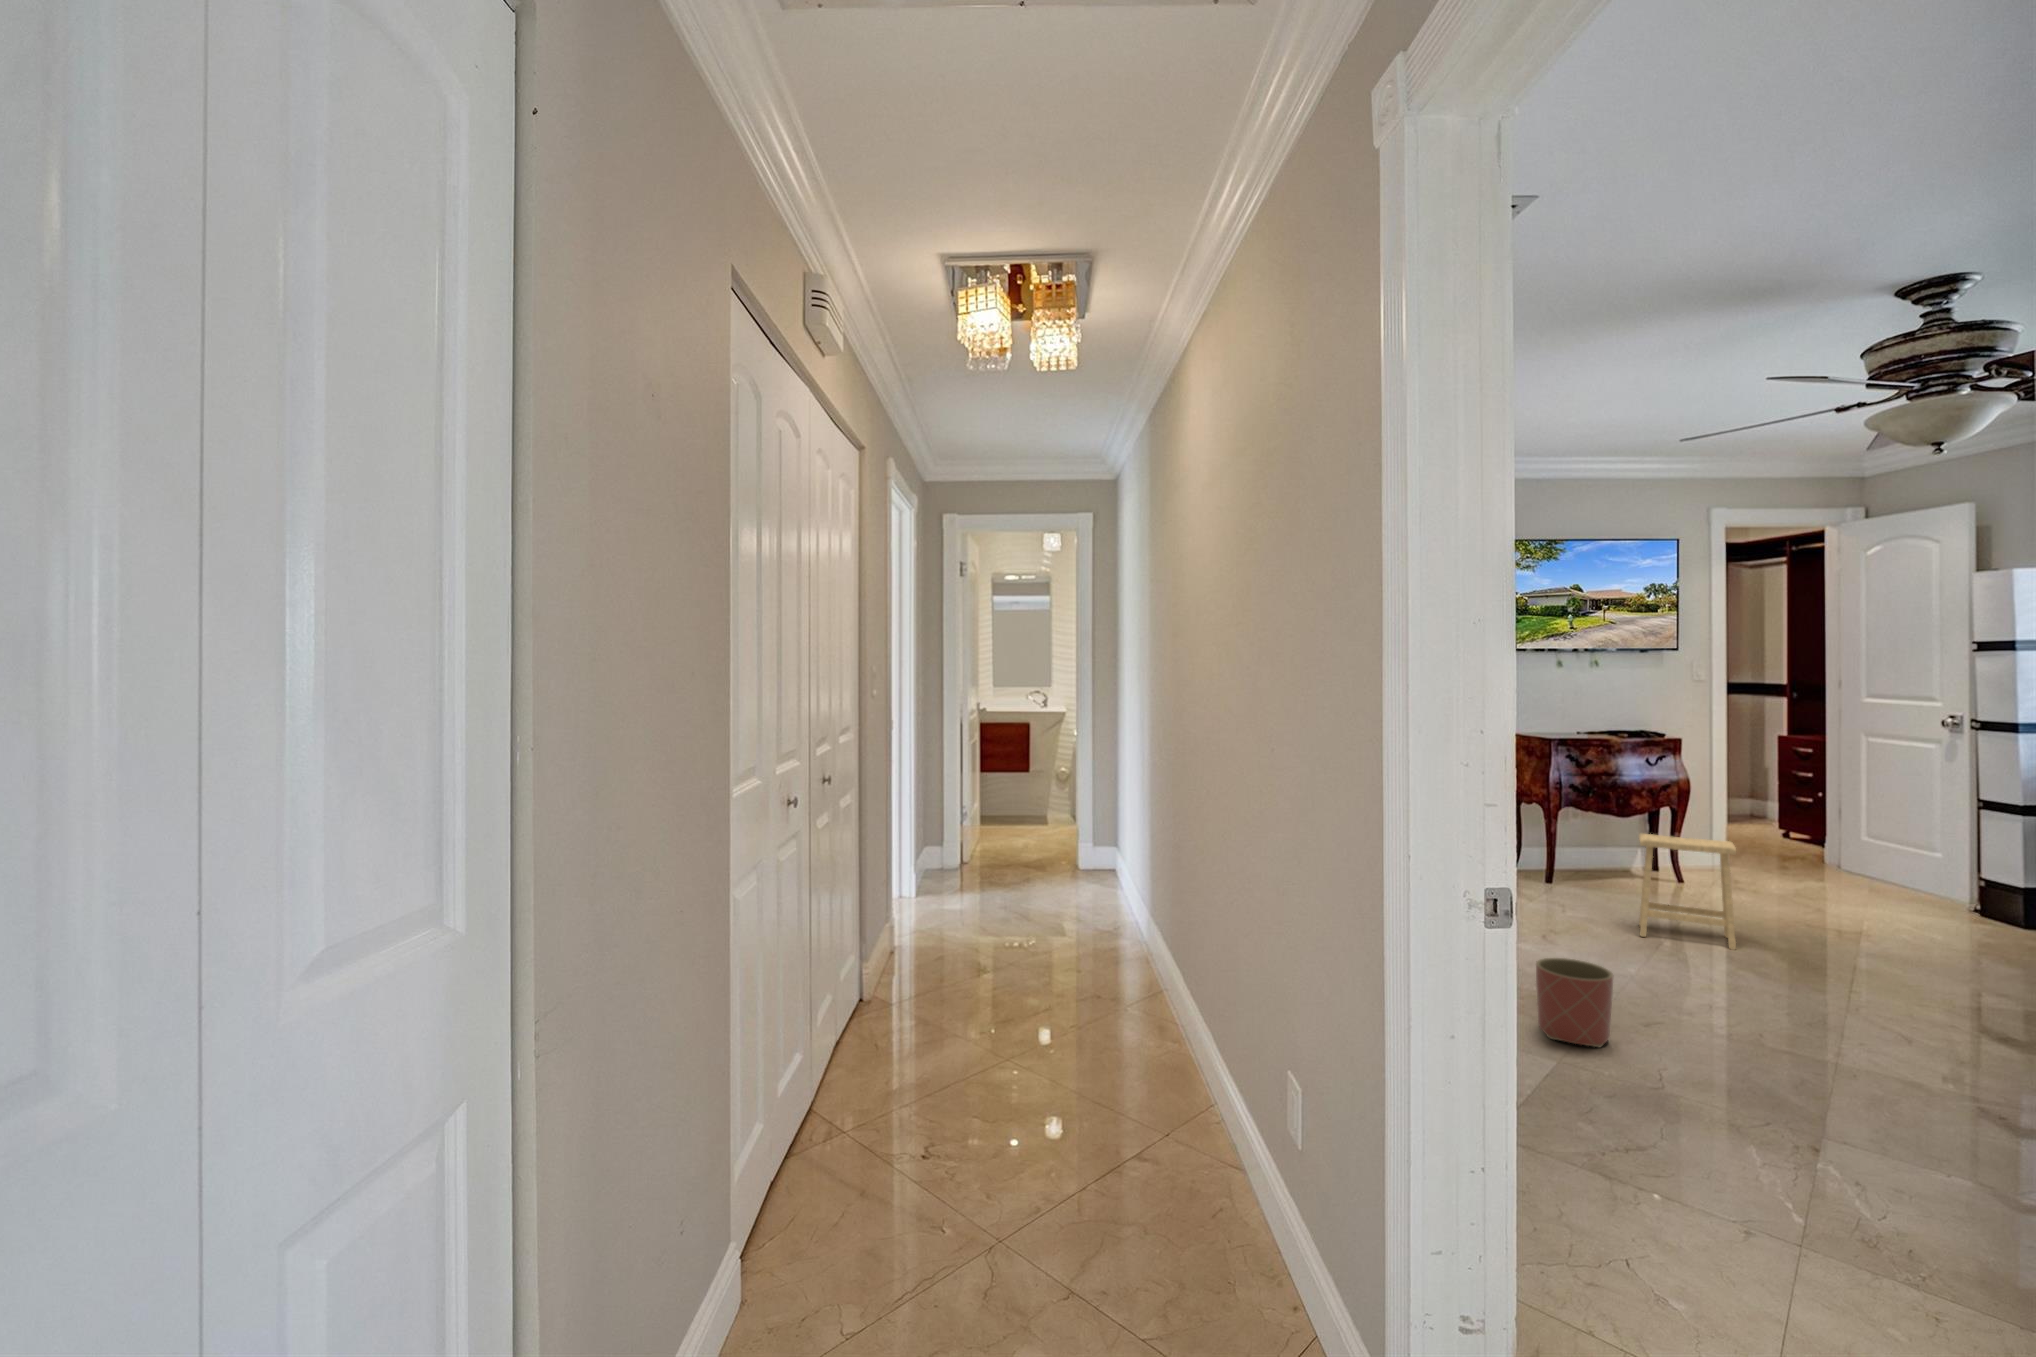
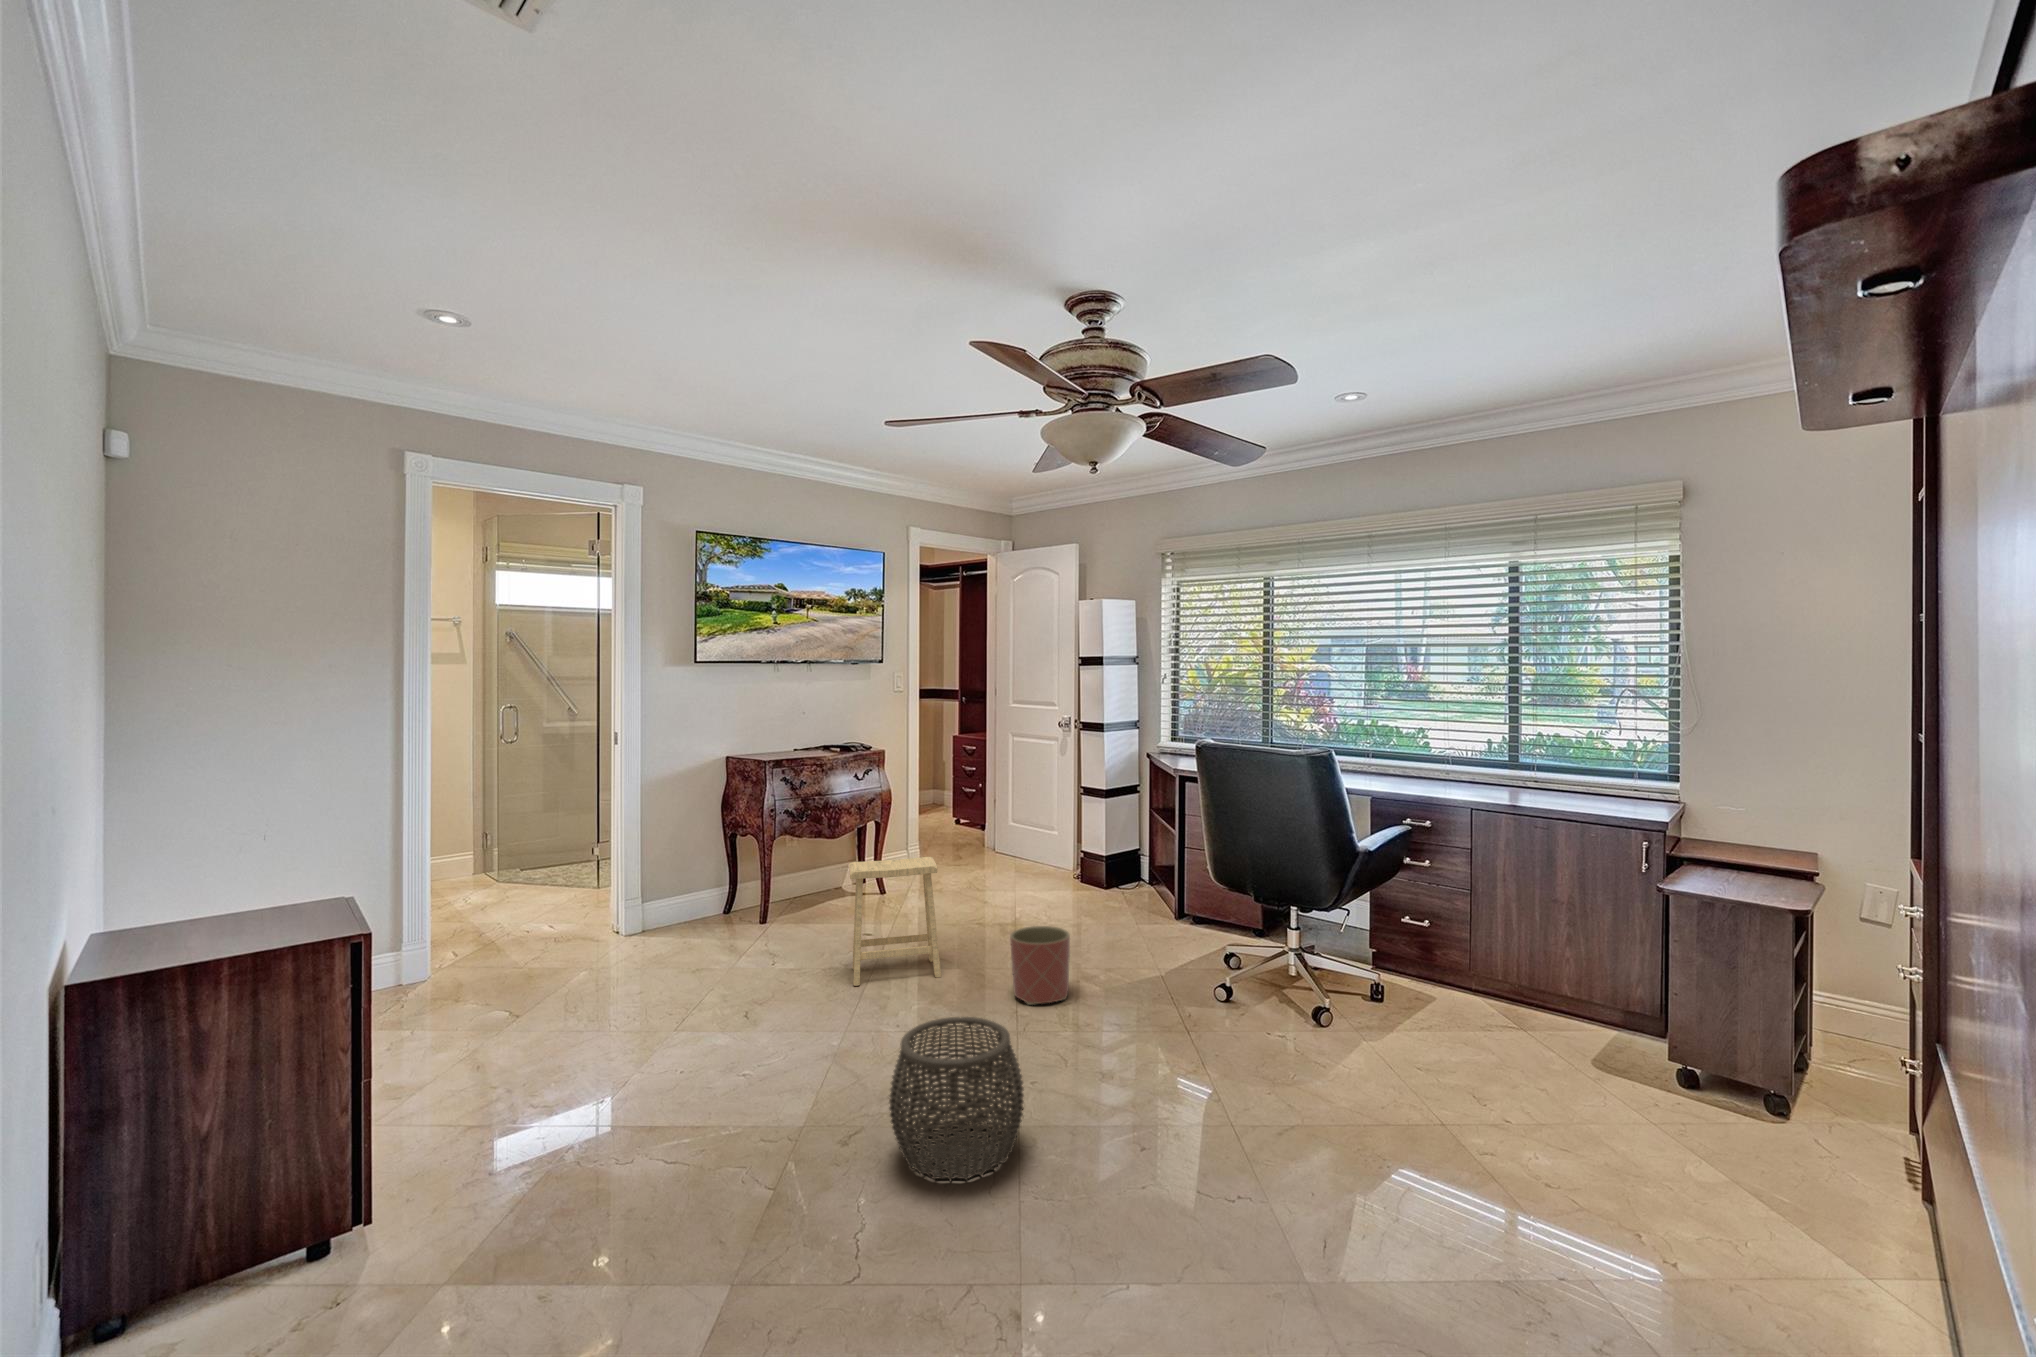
woven basket: none [1670,947,1806,1067] -> present [889,1017,1024,1180]
planter: present [1536,958,1613,1047] -> present [1010,926,1070,1005]

